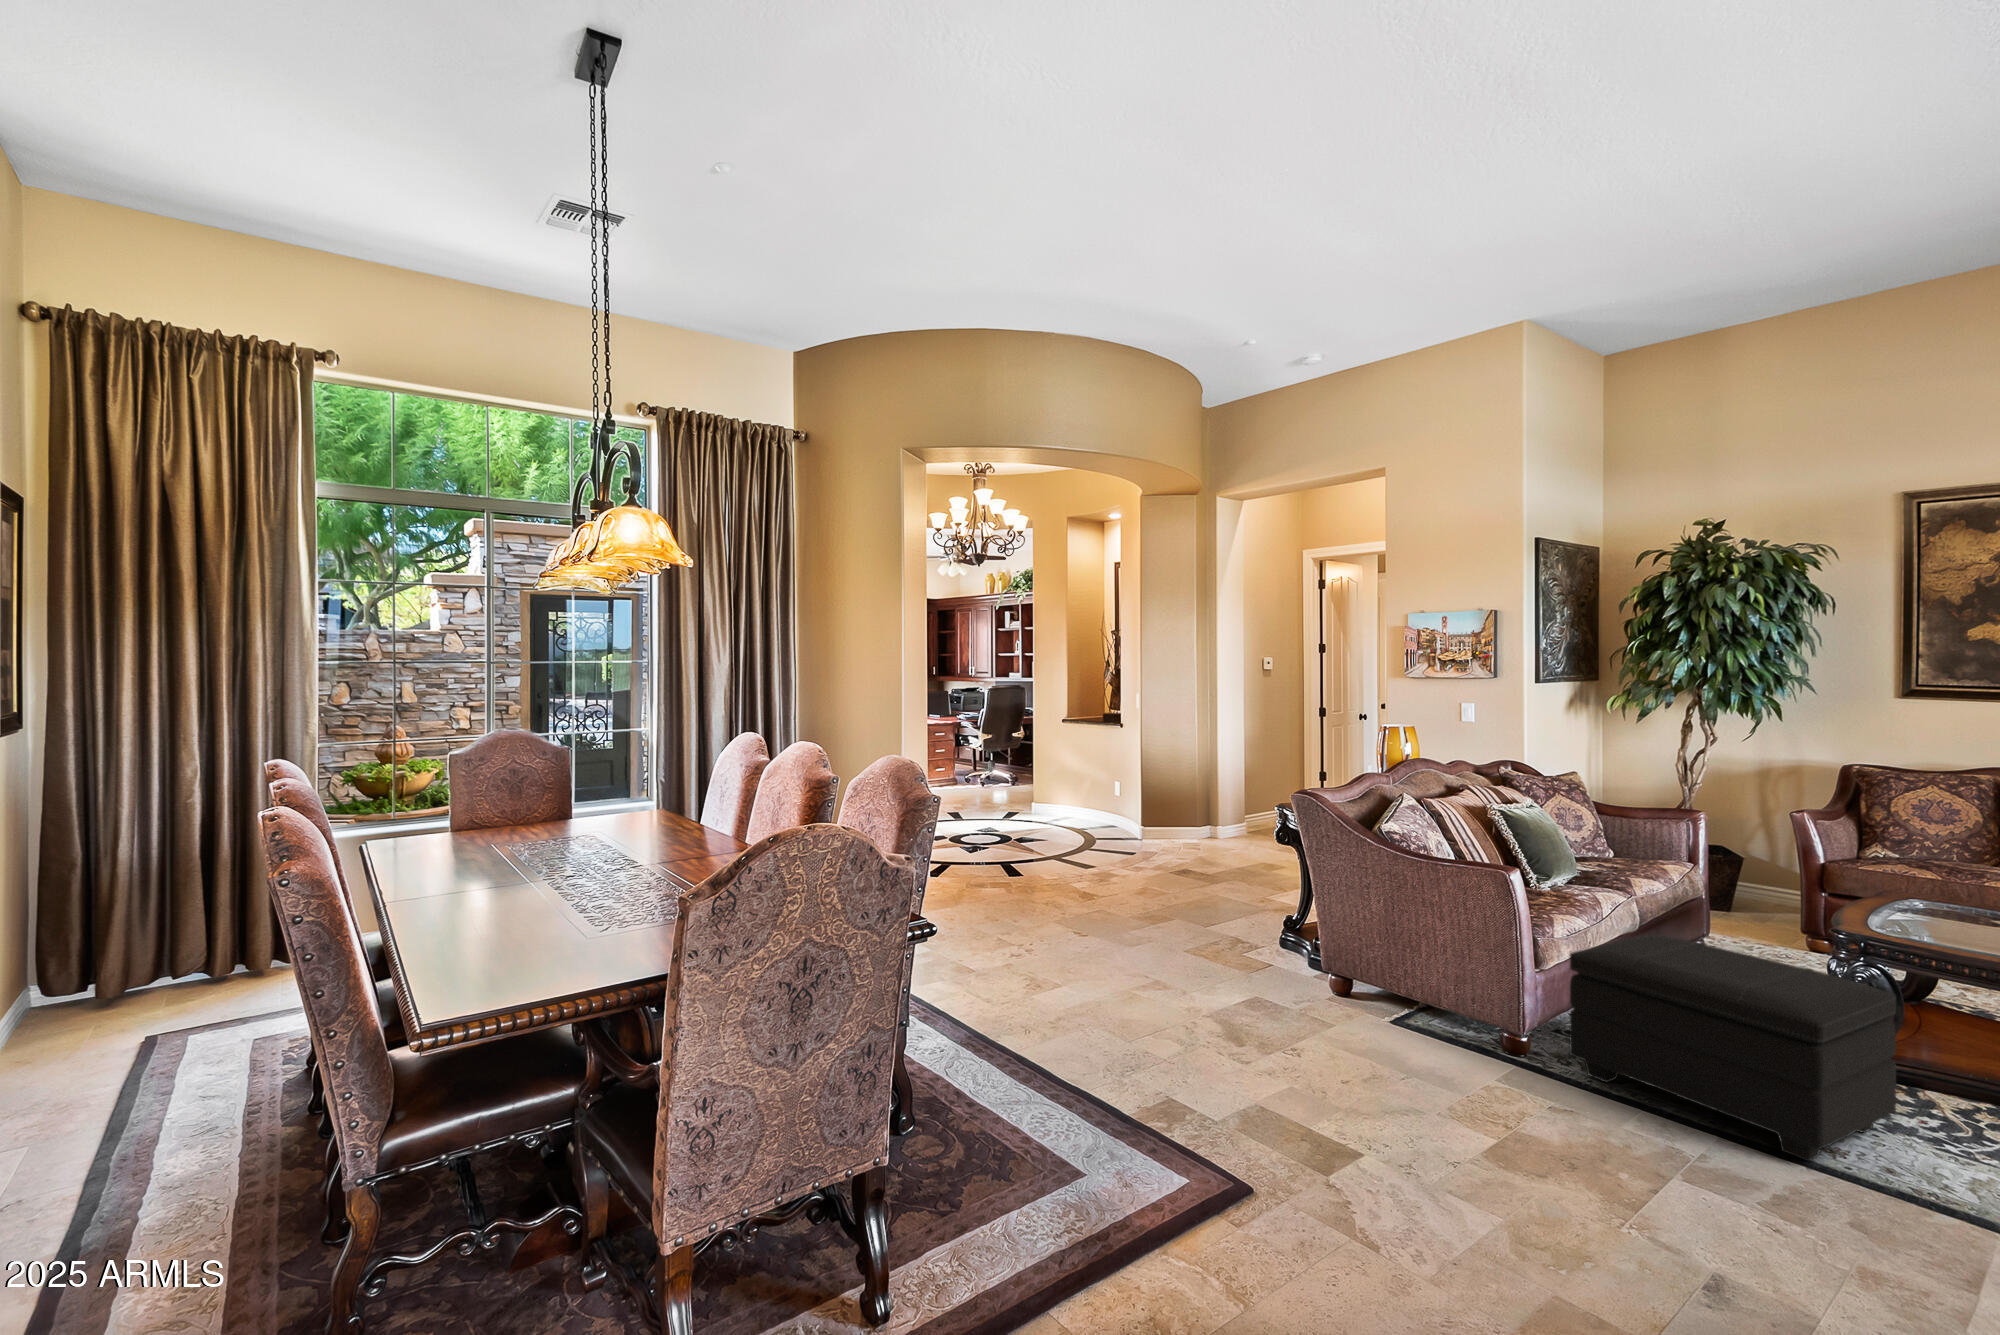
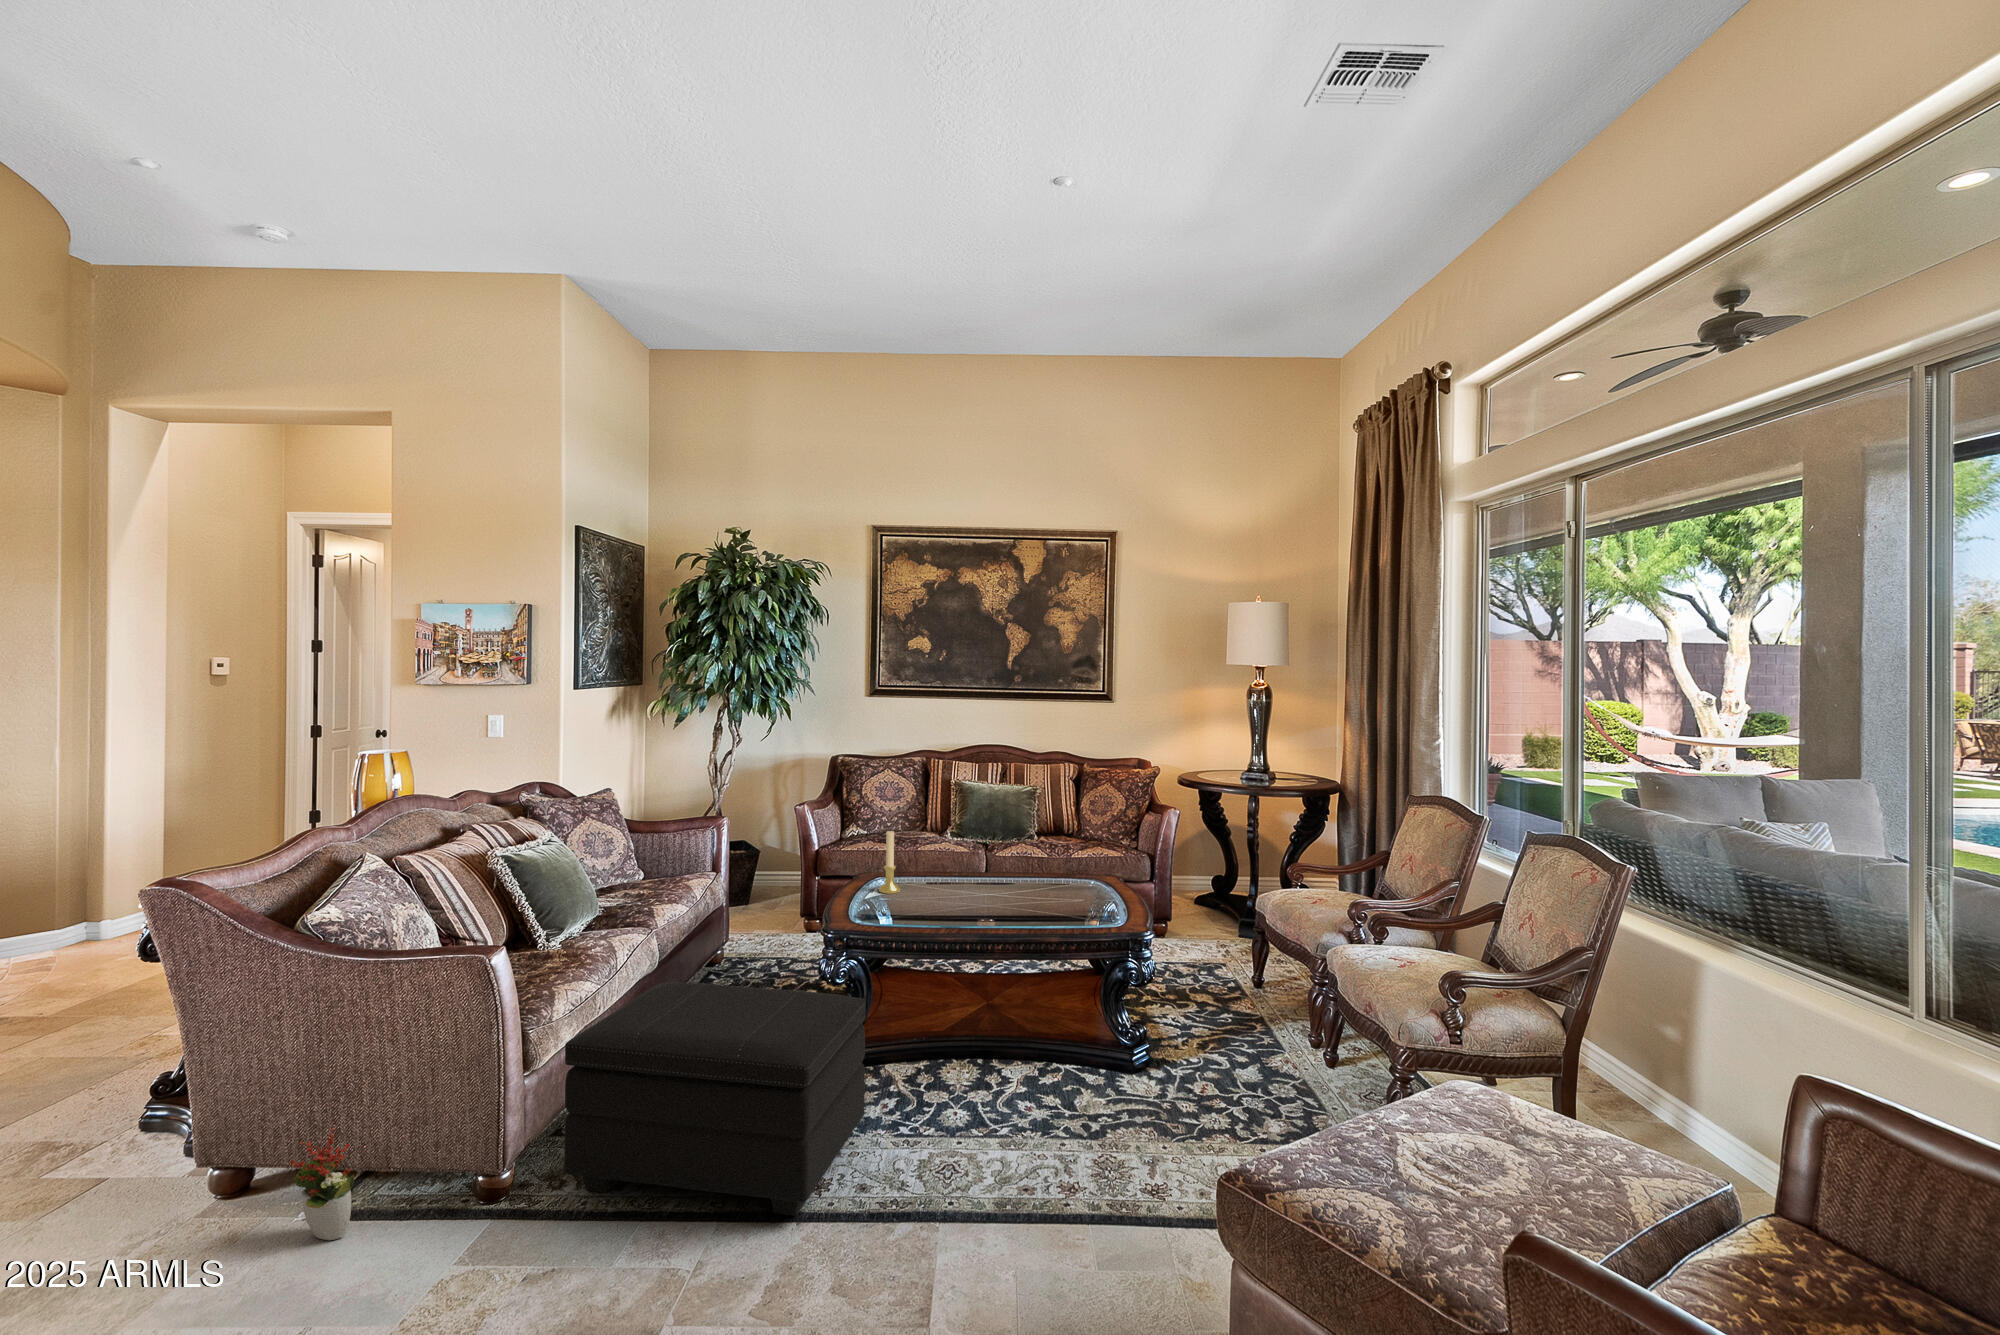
candle holder: none [1917,842,1951,915] -> present [879,831,900,894]
decorative plant: none [1380,968,1418,1042] -> present [290,1128,354,1240]

